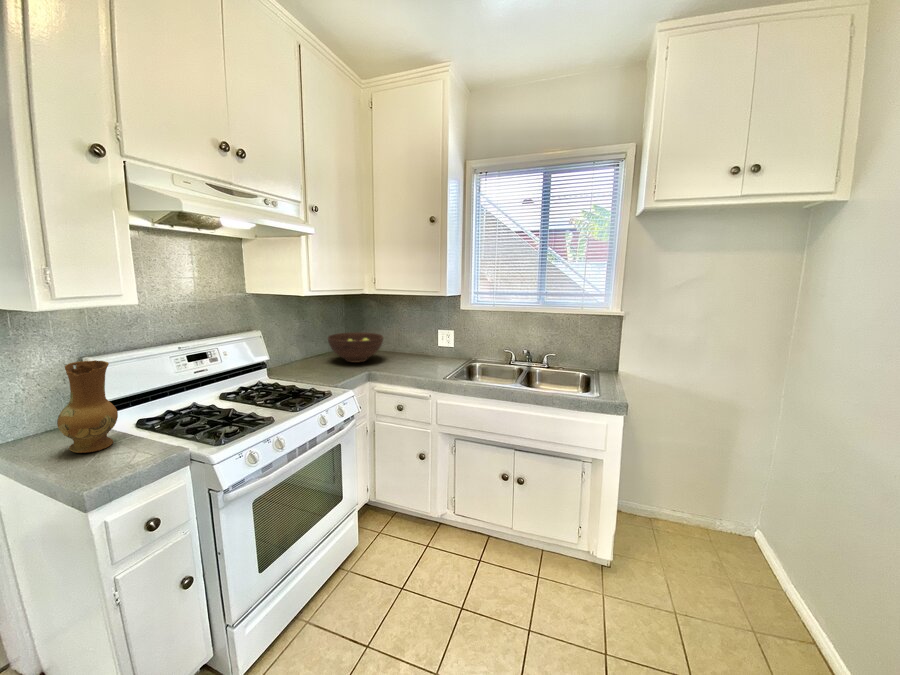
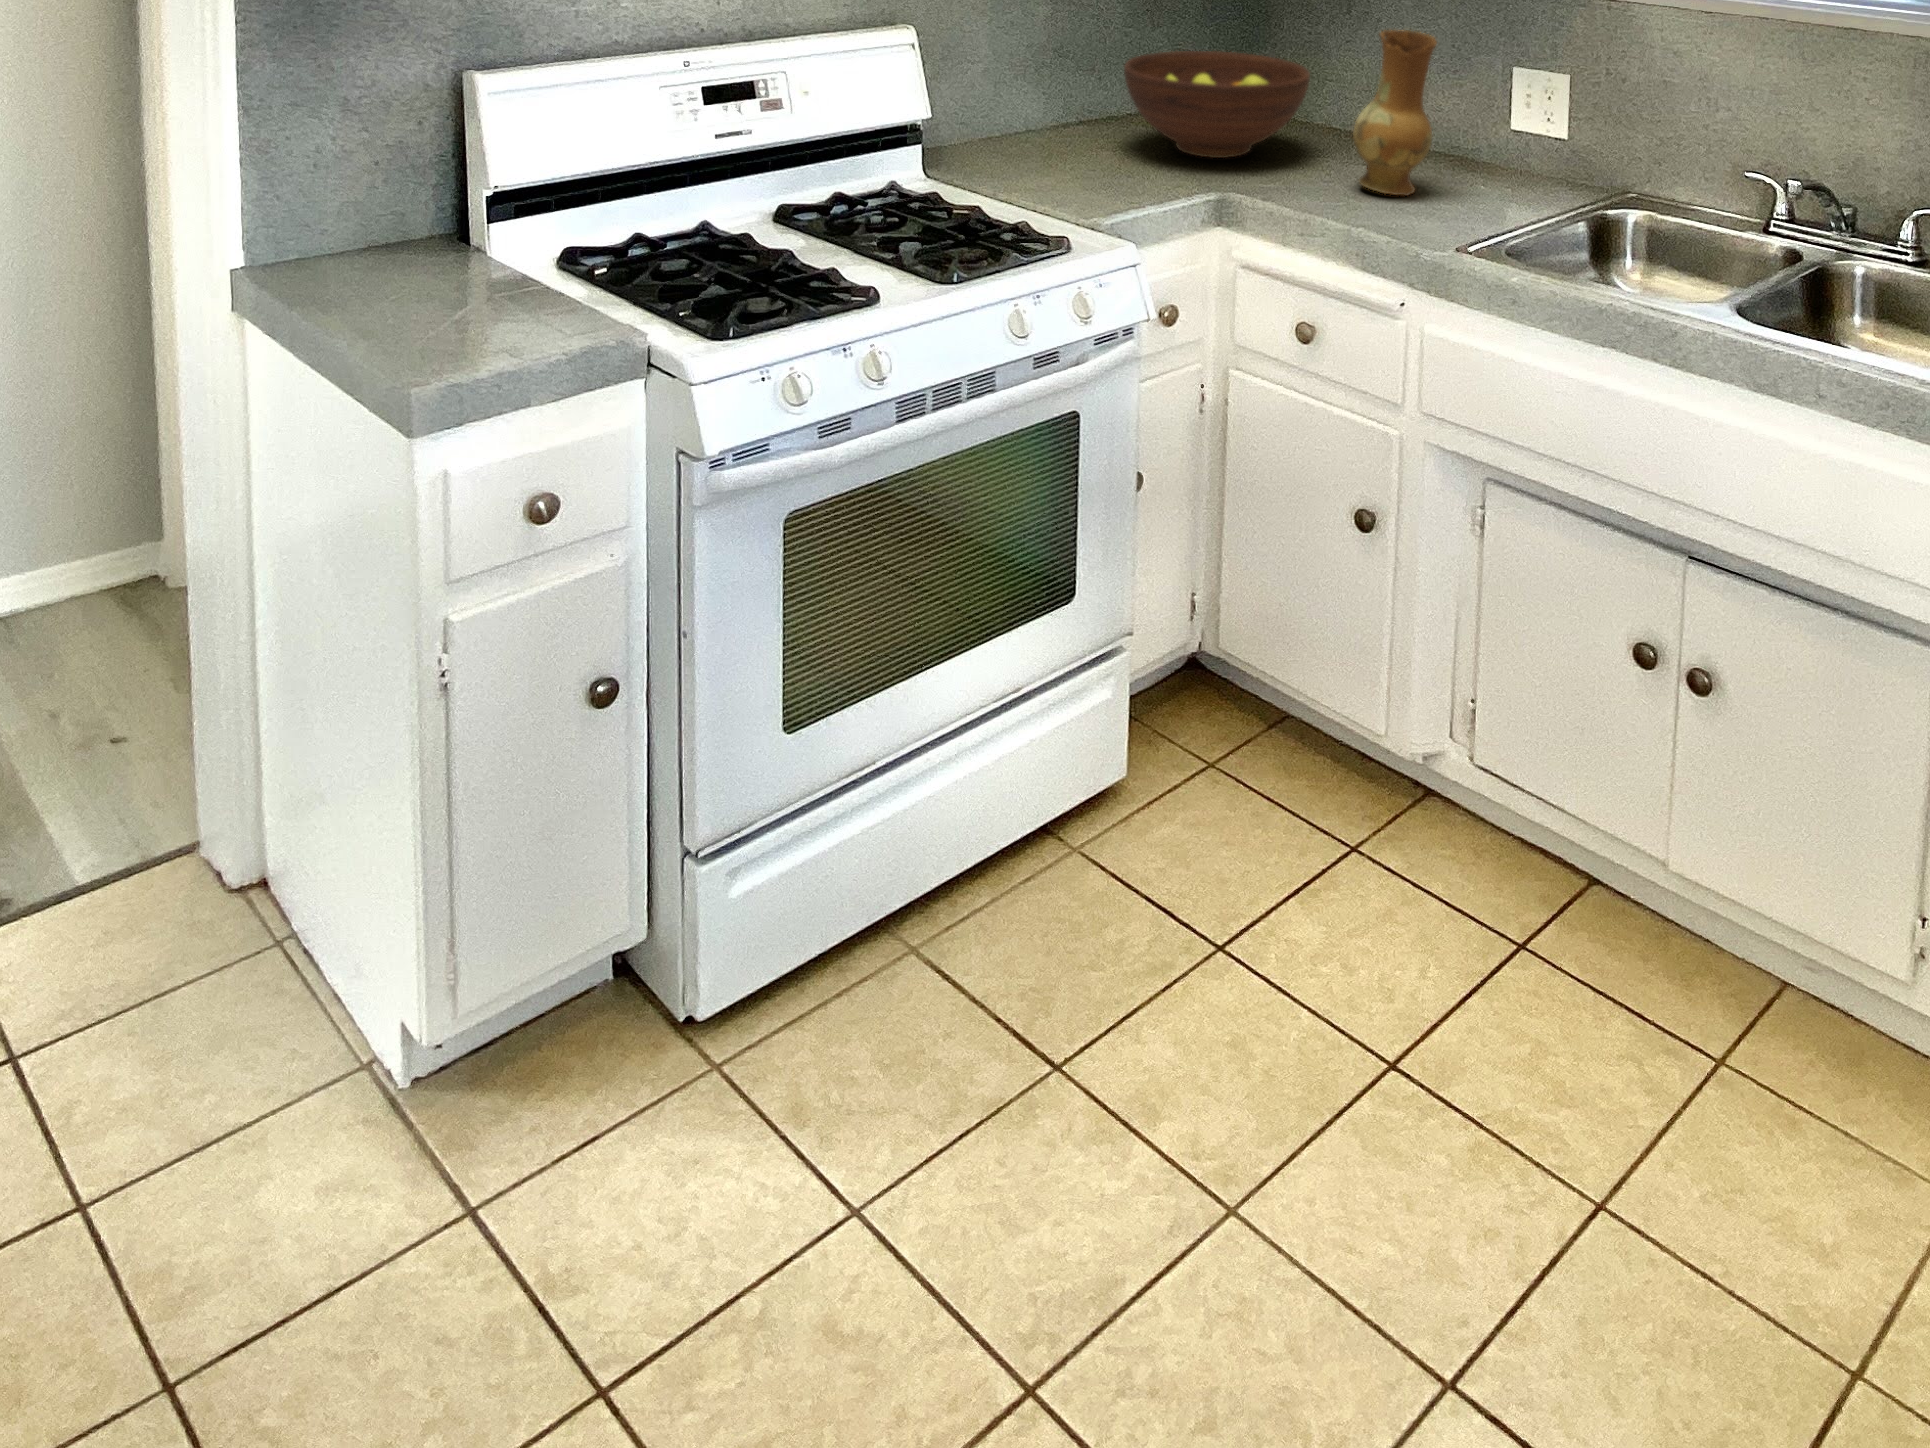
ceramic jug: present [57,360,118,453] -> present [1353,30,1437,196]

